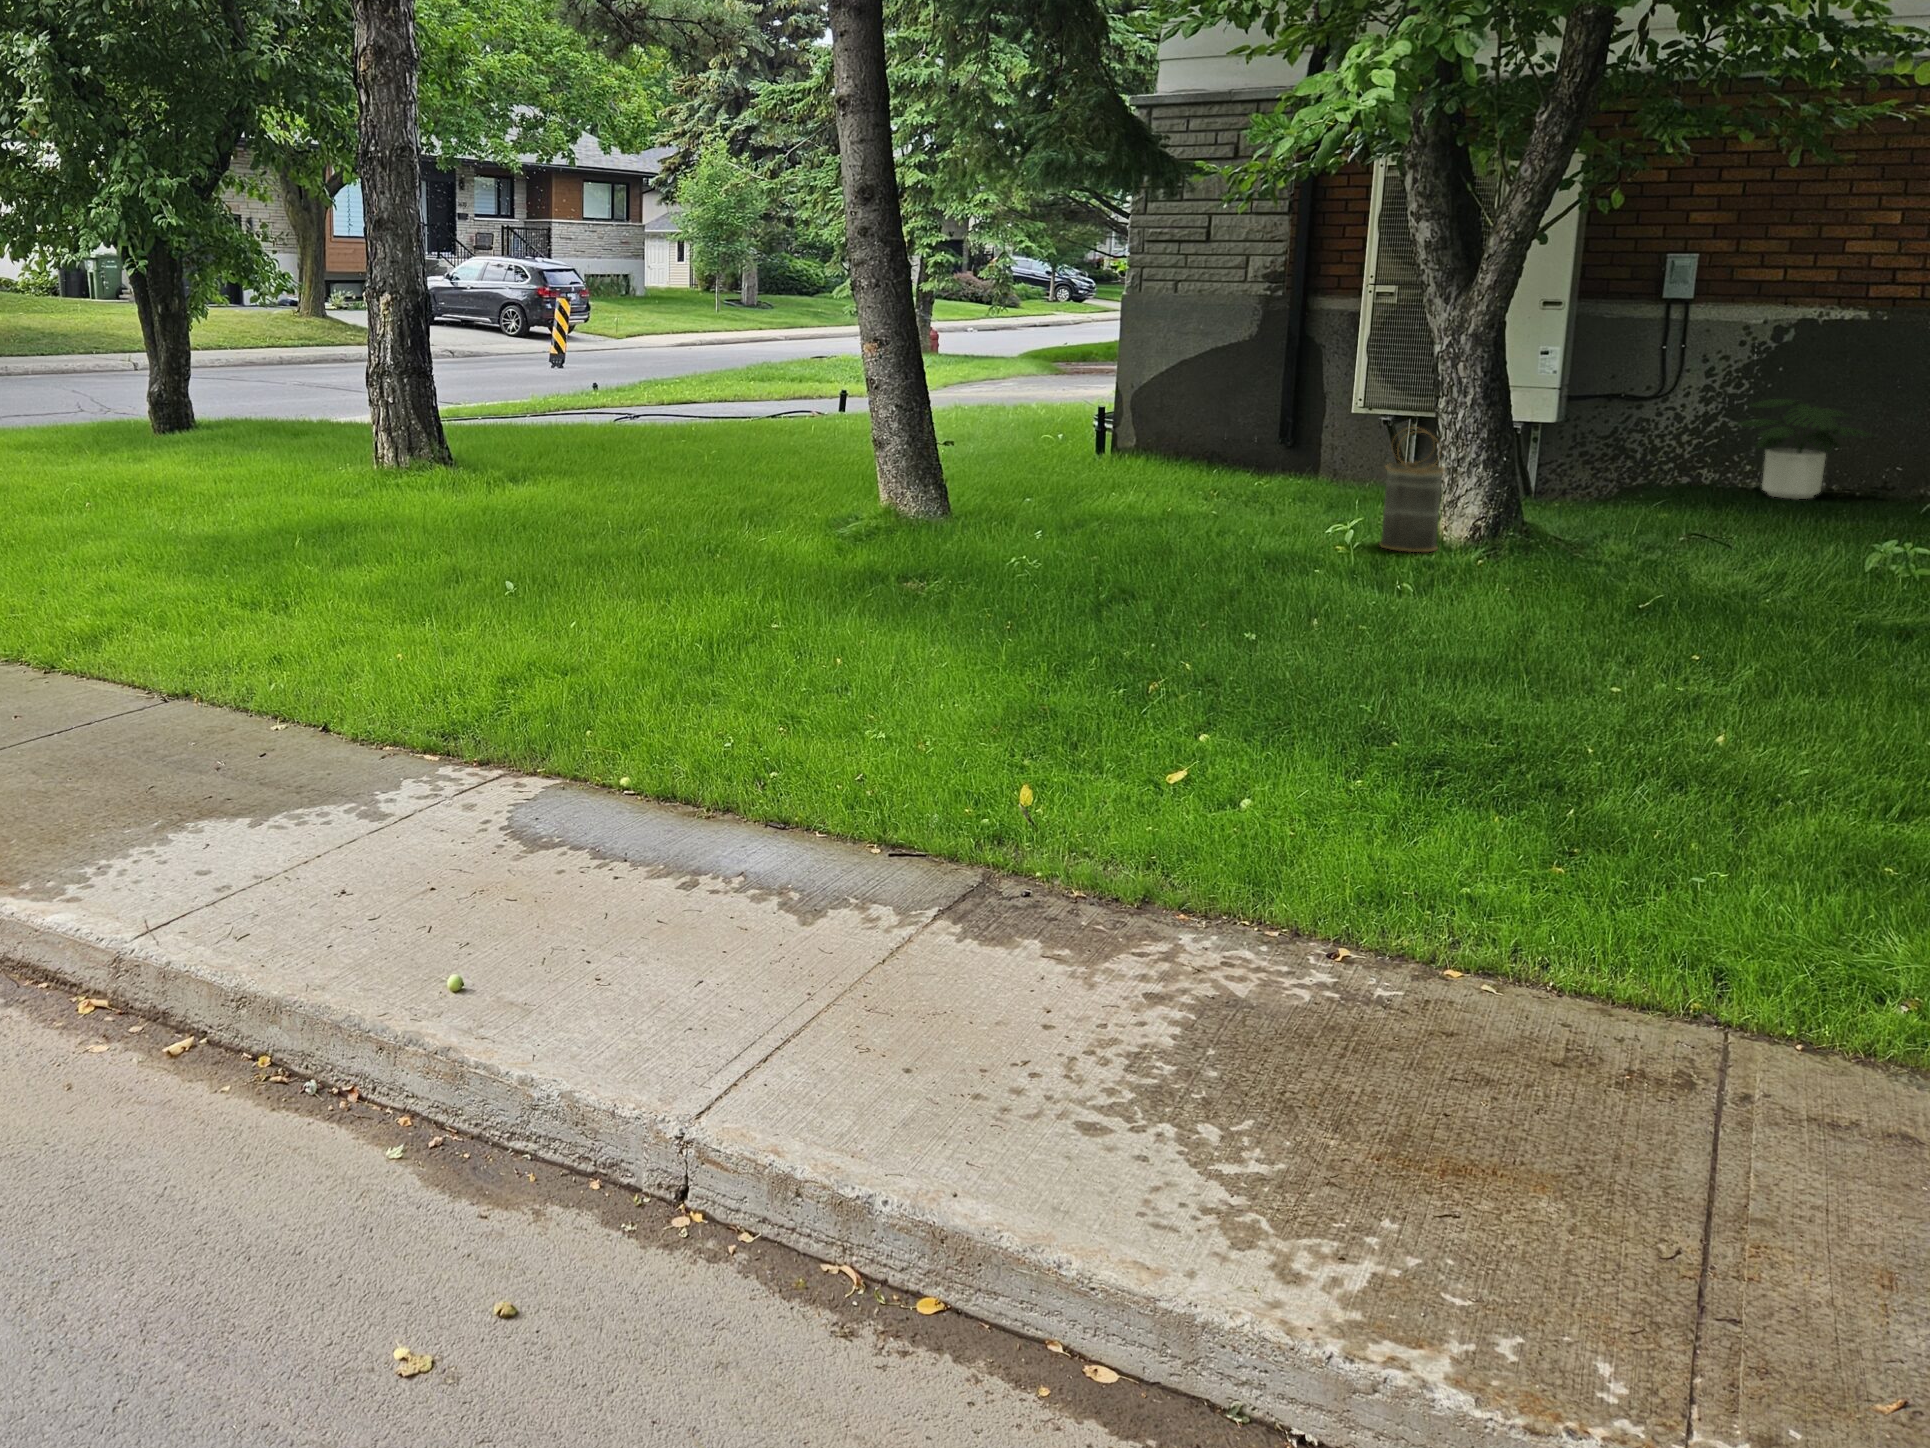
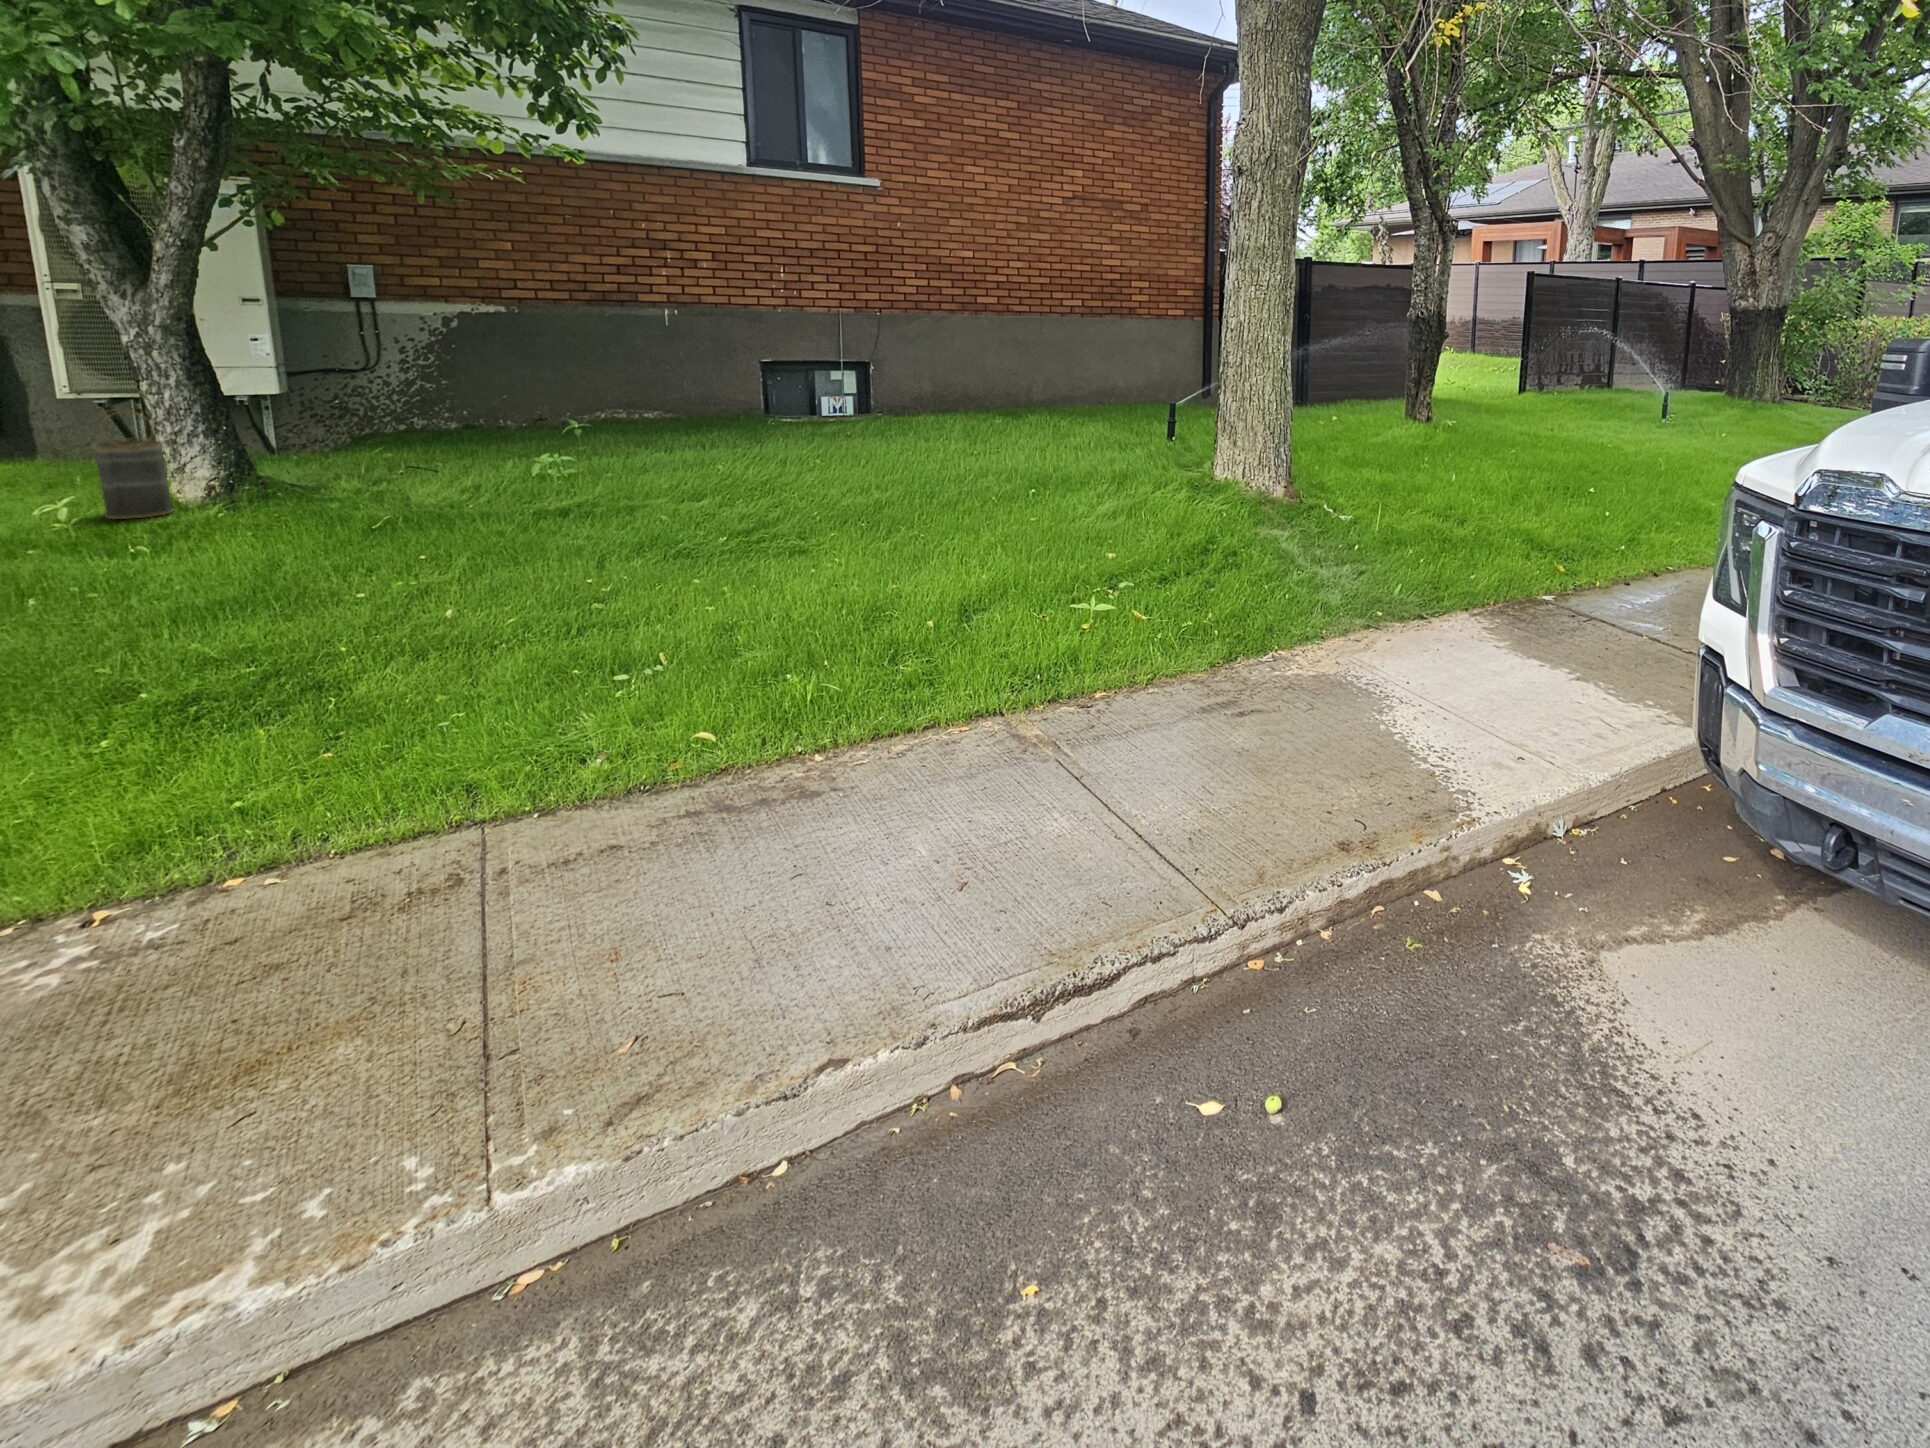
potted plant: present [1735,399,1873,499] -> none [431,367,534,433]

